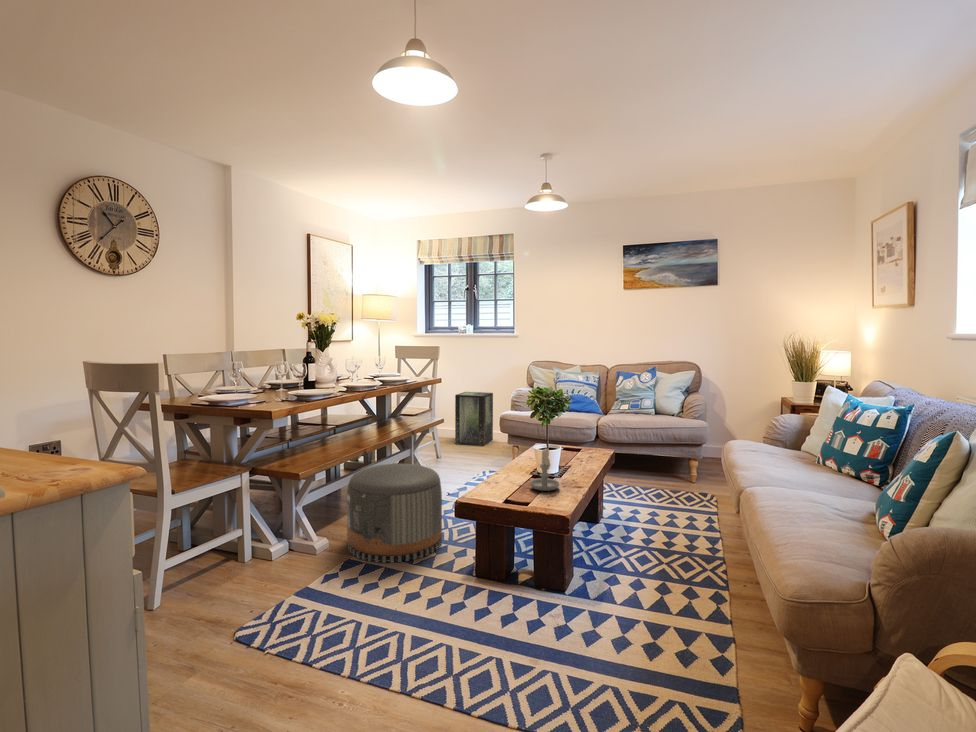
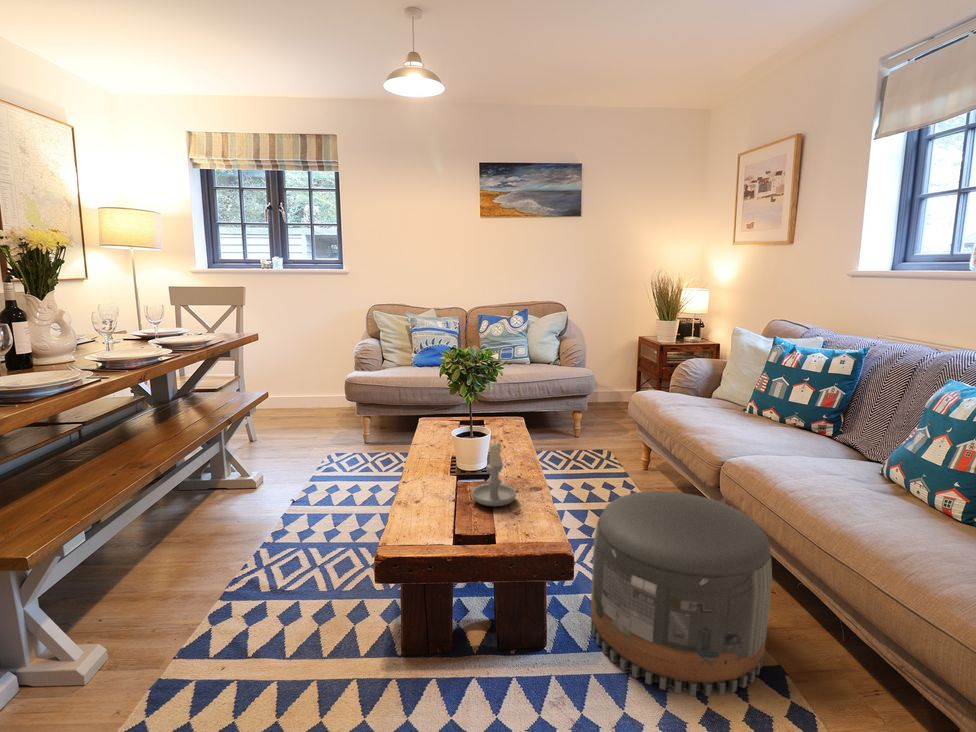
storage box: present [455,392,493,446] -> none [266,347,320,418]
pouf: present [347,464,442,563] -> present [591,491,772,696]

